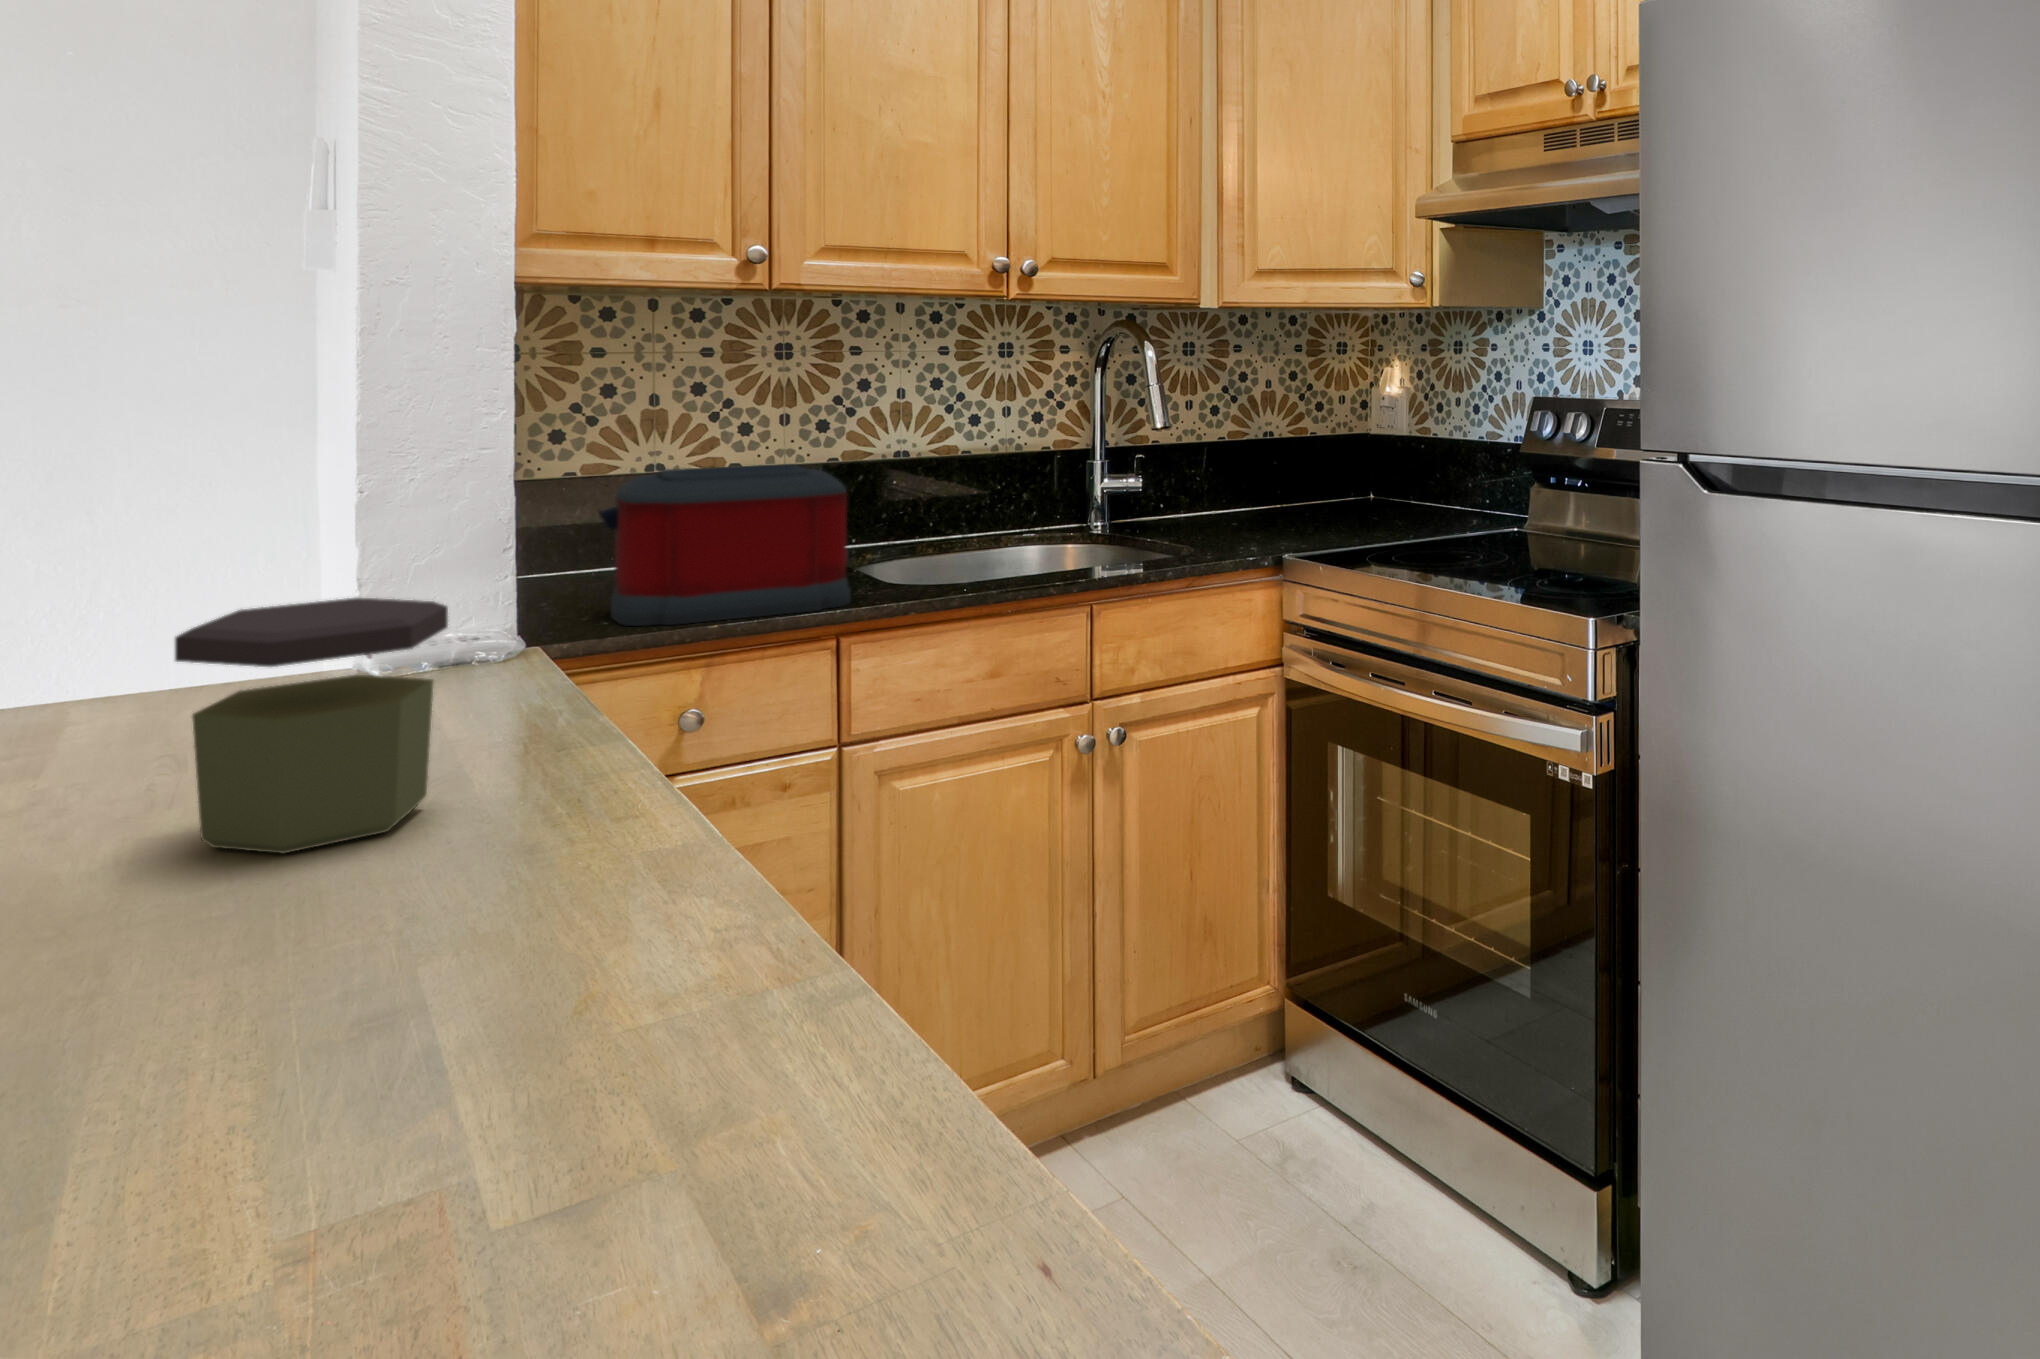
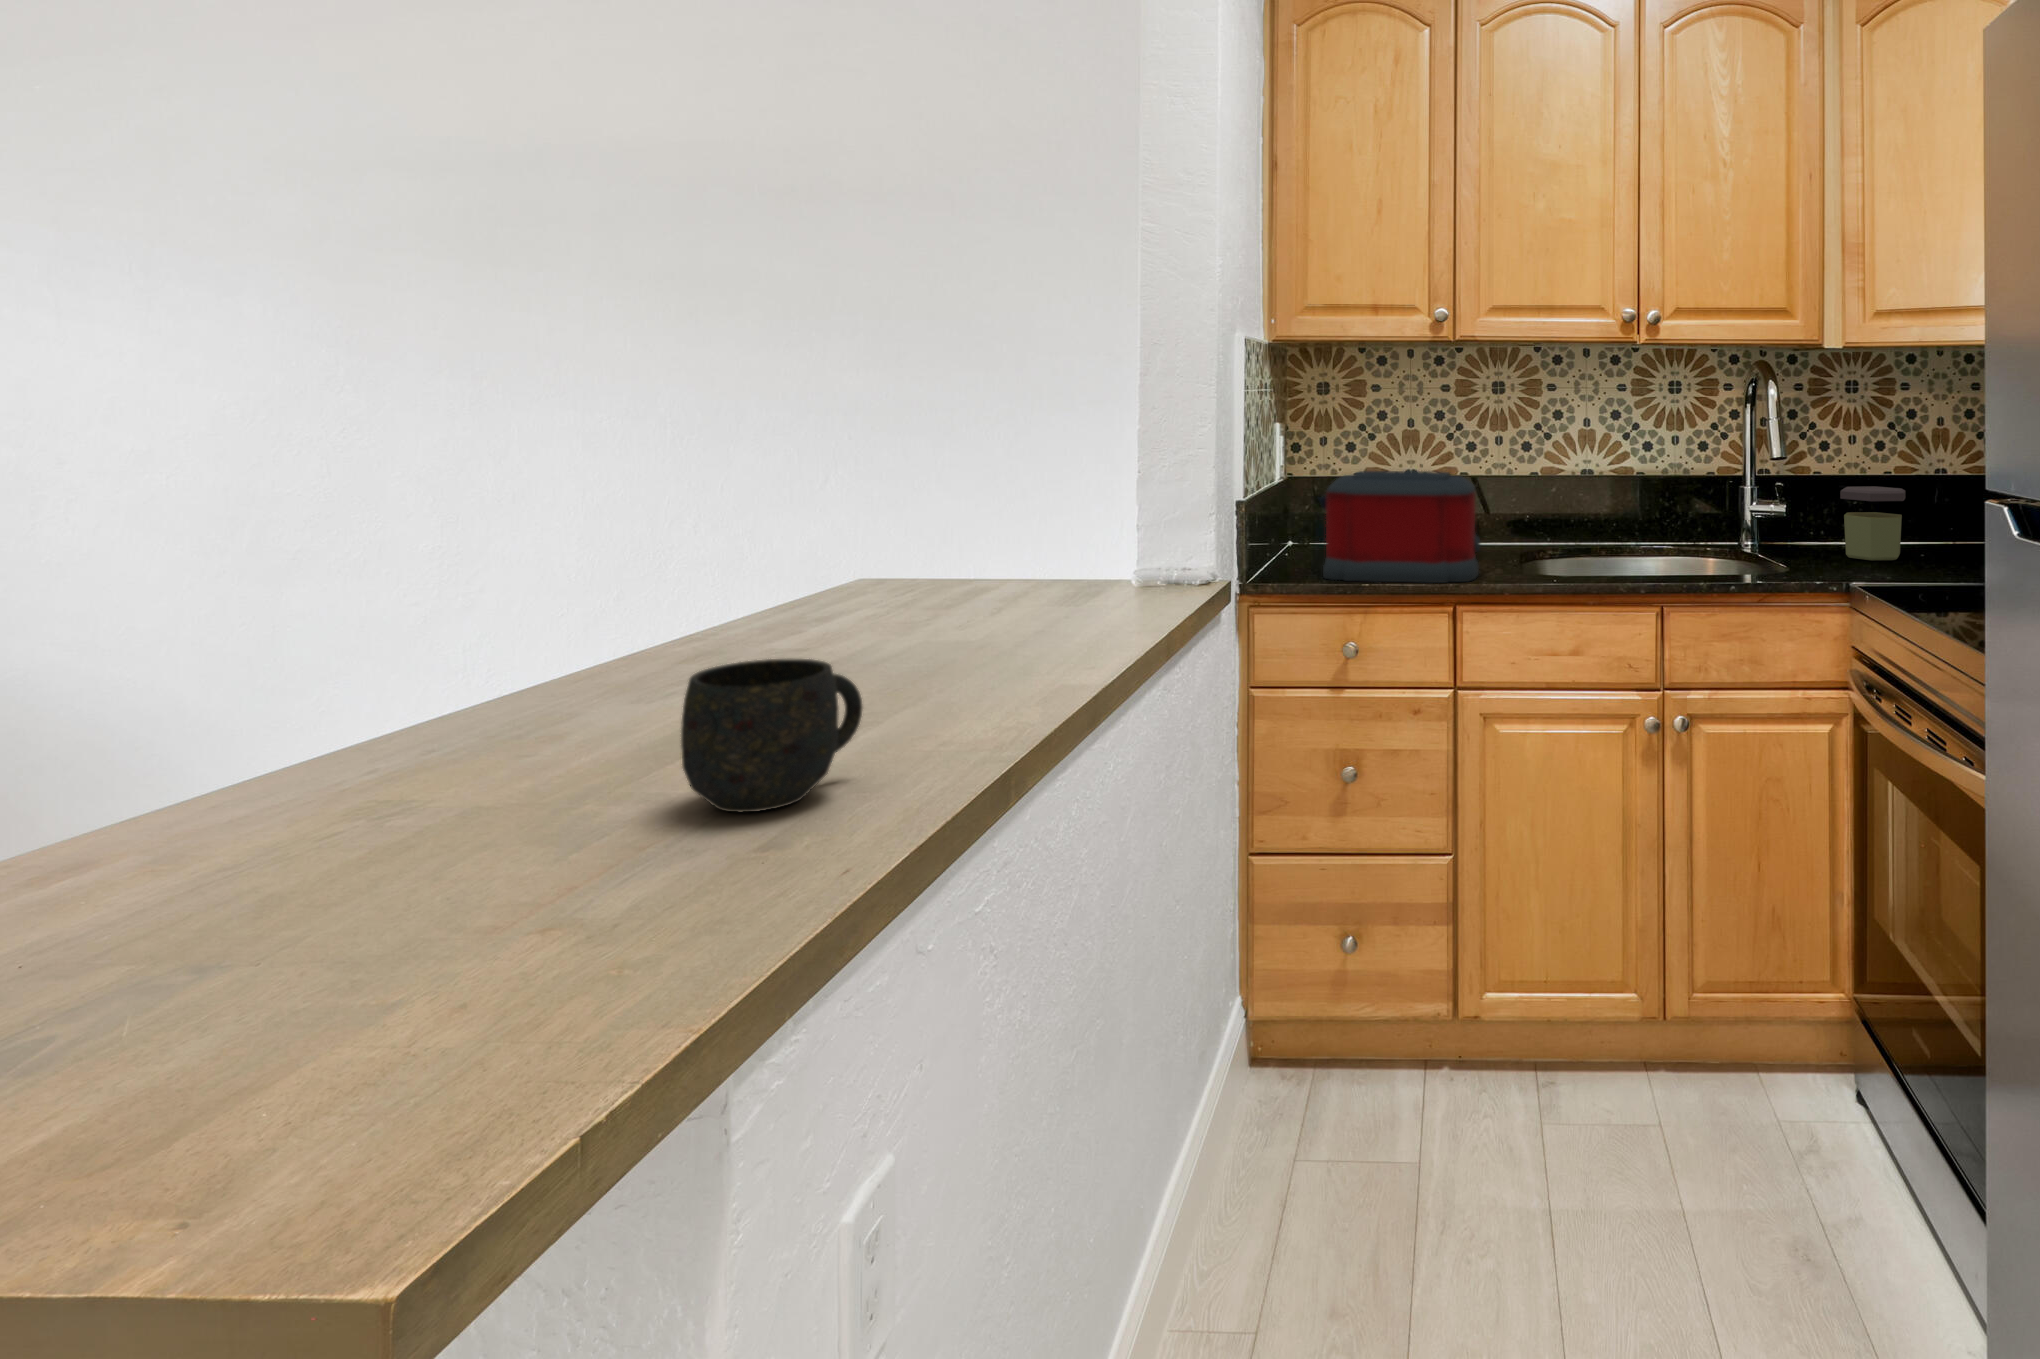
jar: present [175,598,448,854] -> present [1840,486,1906,560]
mug: none [448,874,754,1196] -> present [681,659,862,812]

